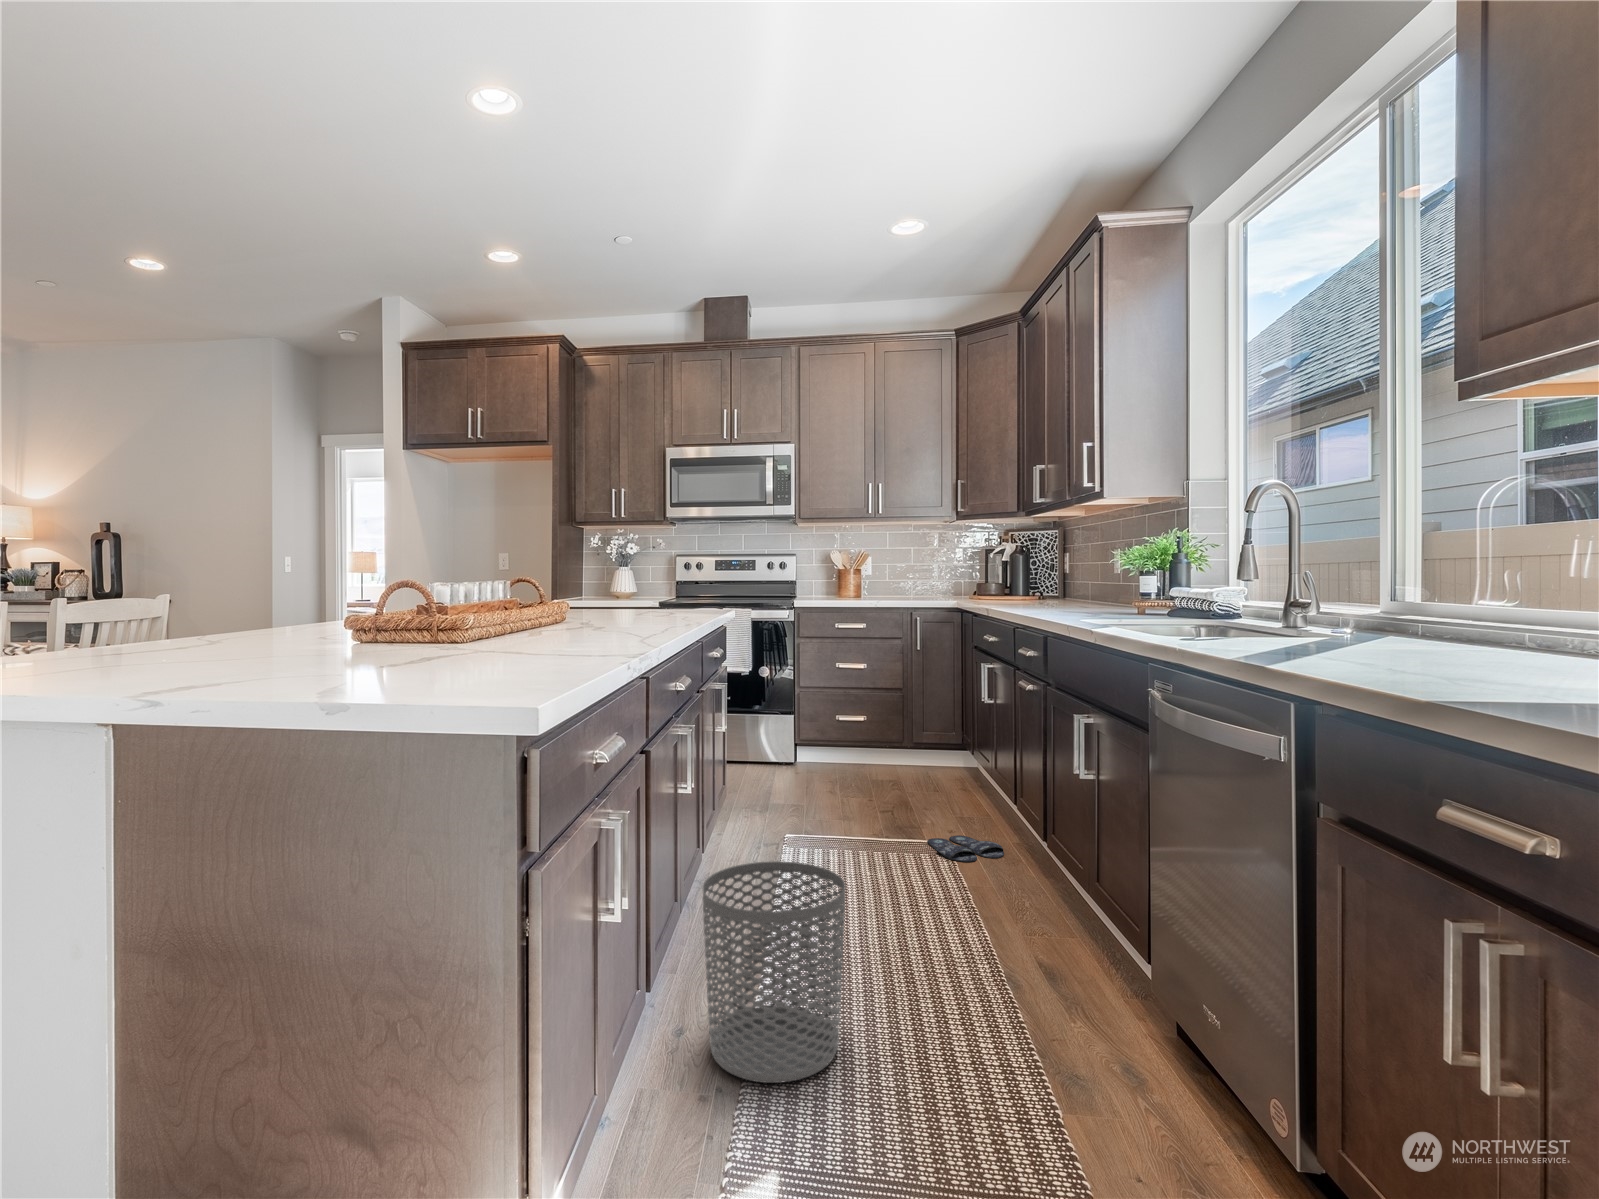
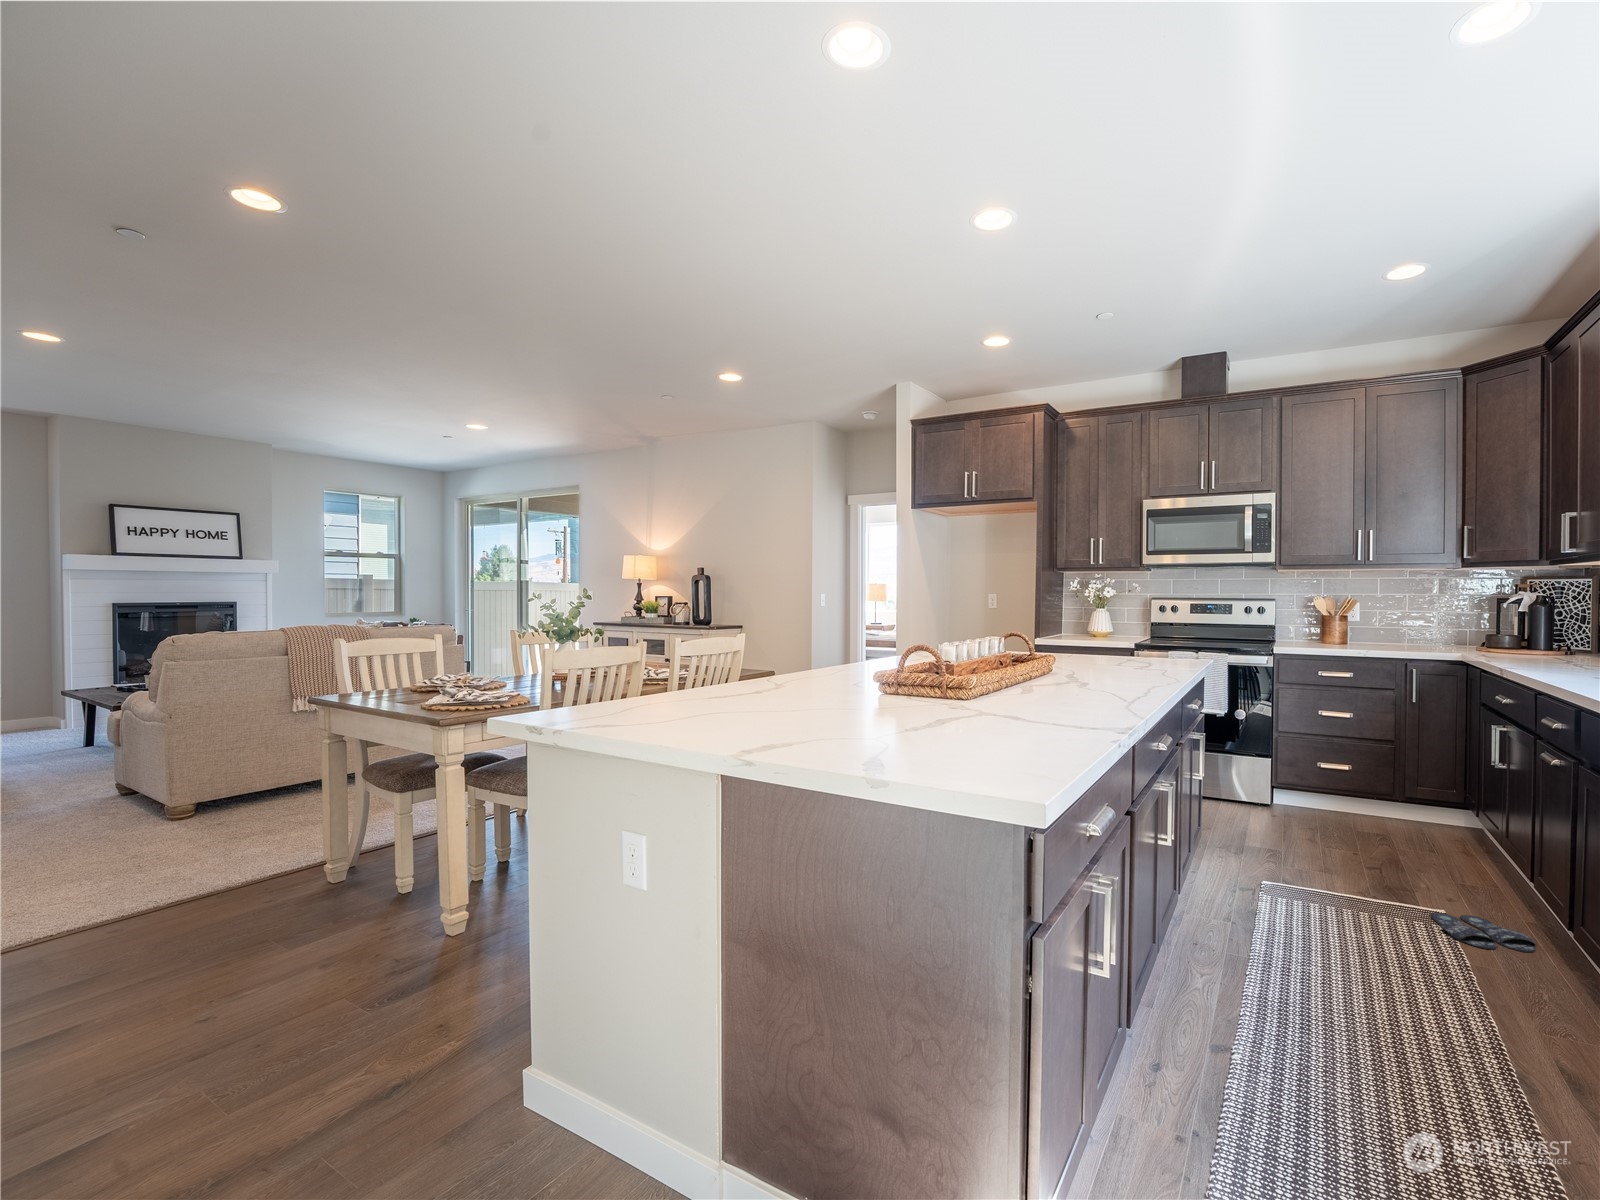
waste bin: present [703,861,845,1083] -> none [1182,911,1323,1112]

